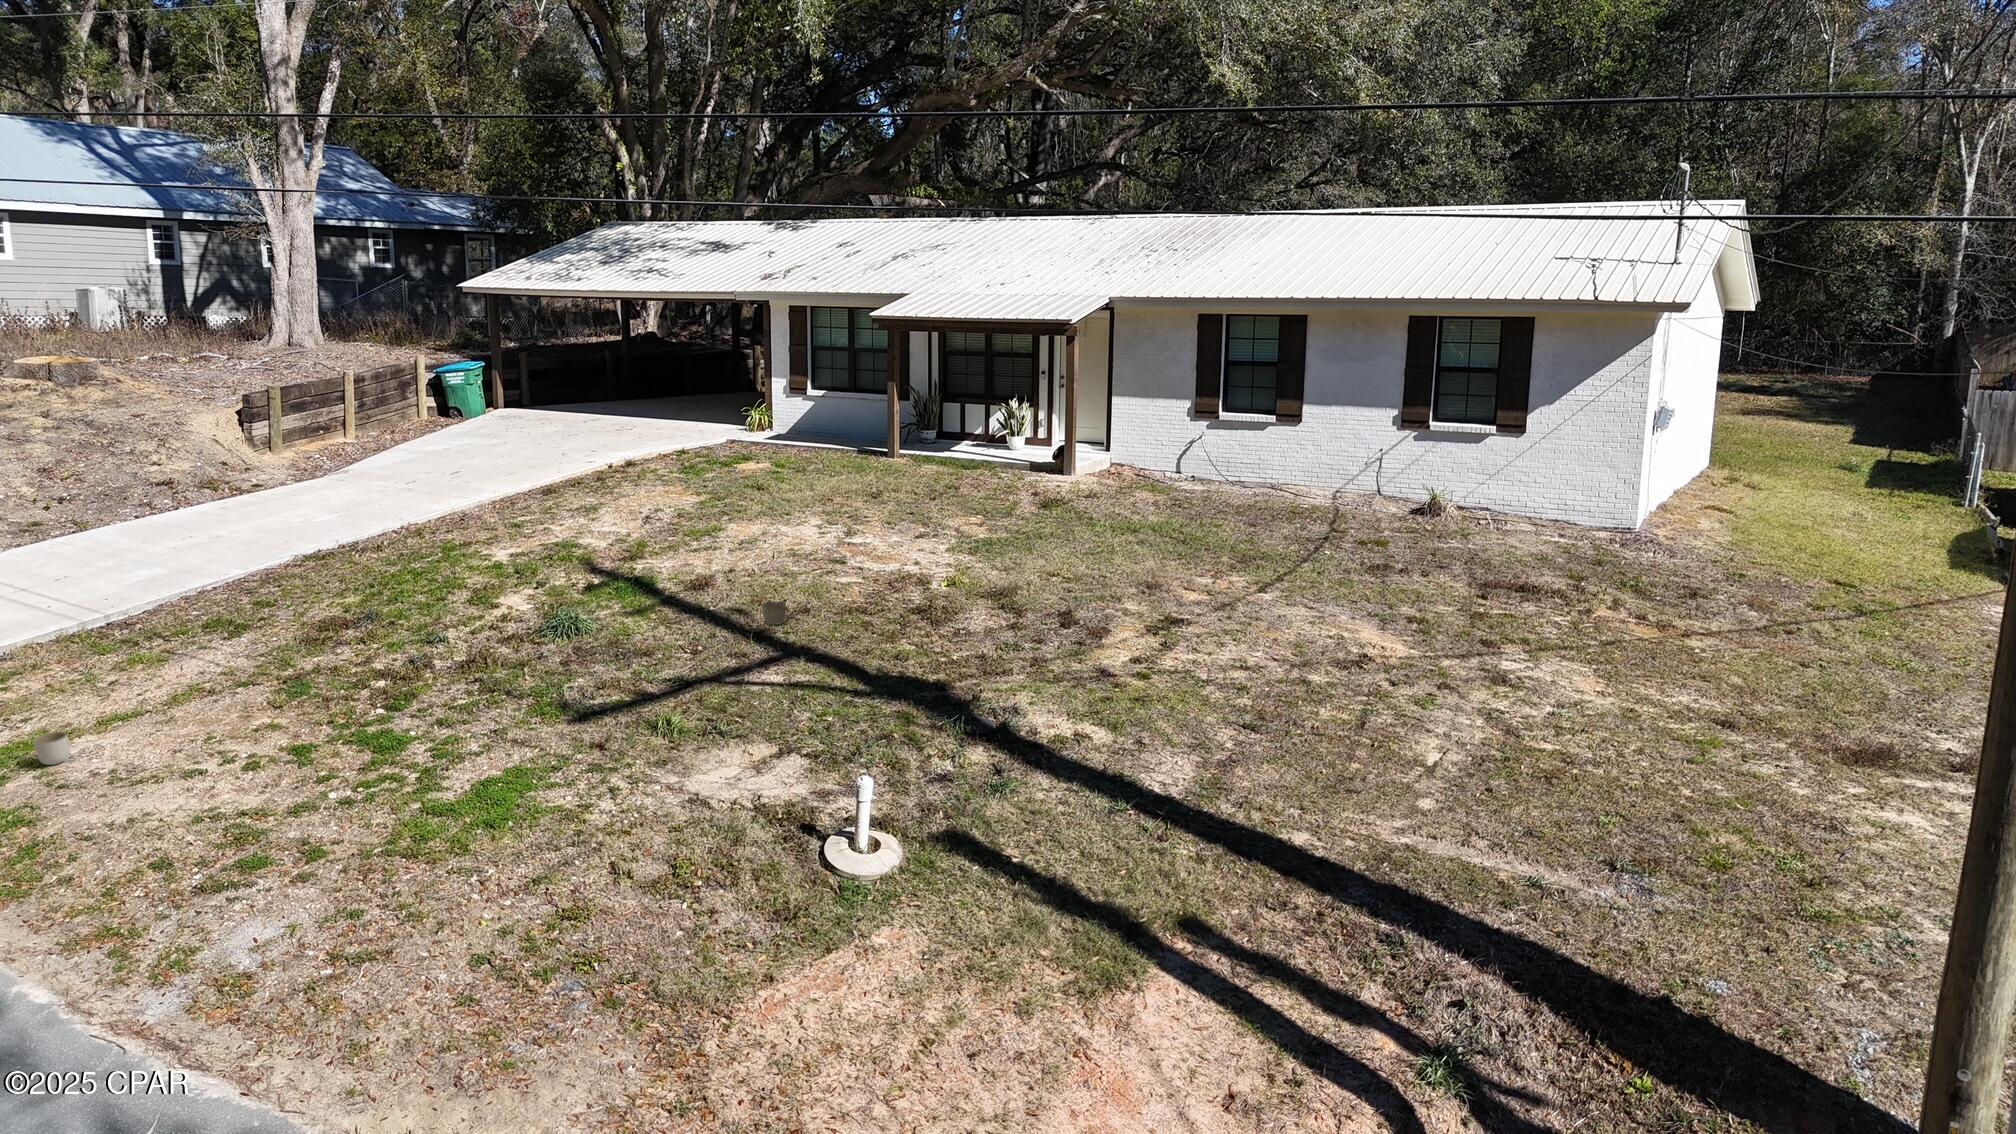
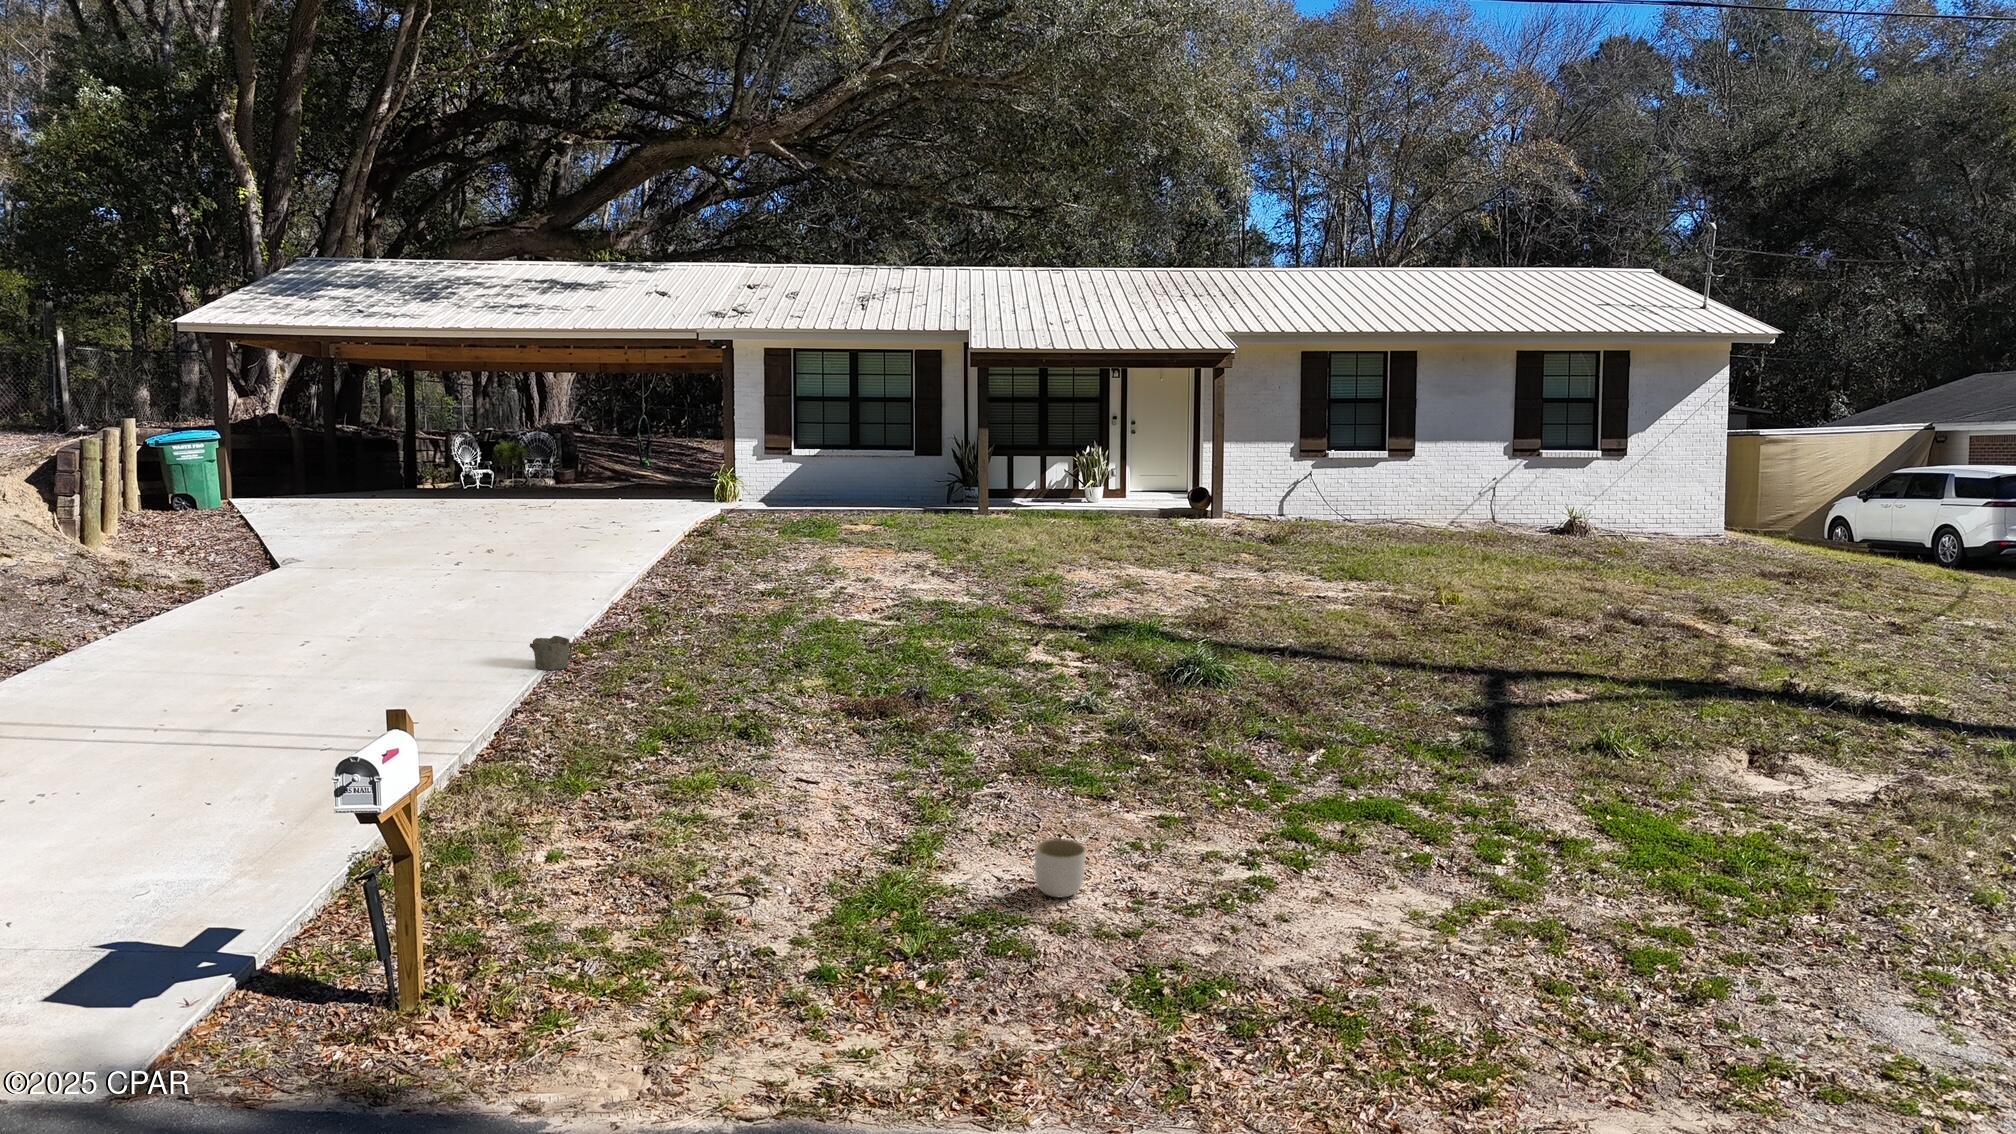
bucket: present [762,601,794,625] -> present [530,636,573,670]

